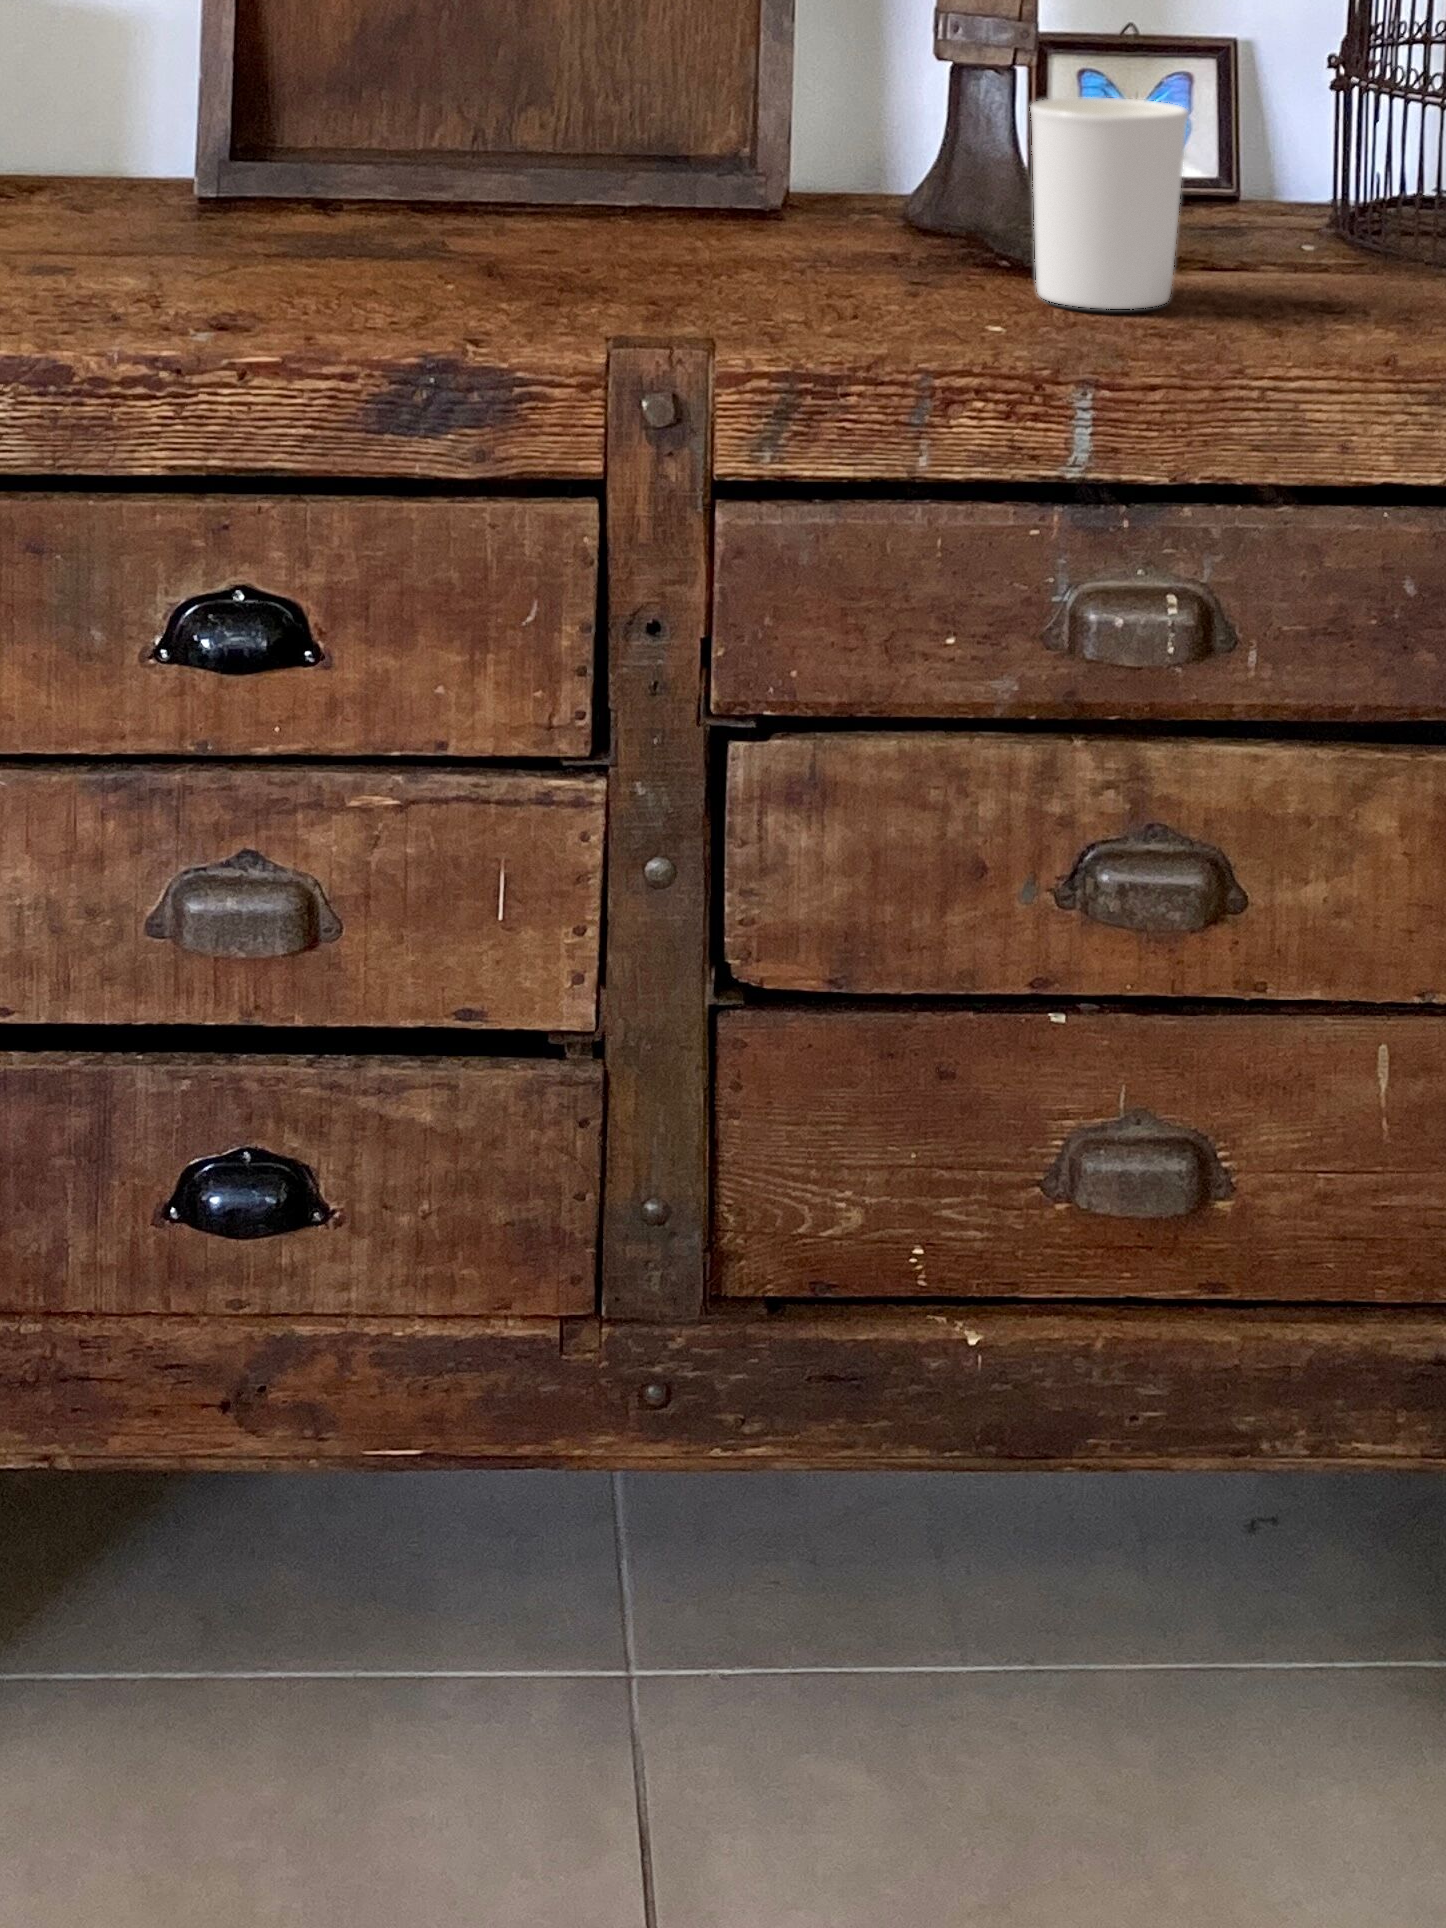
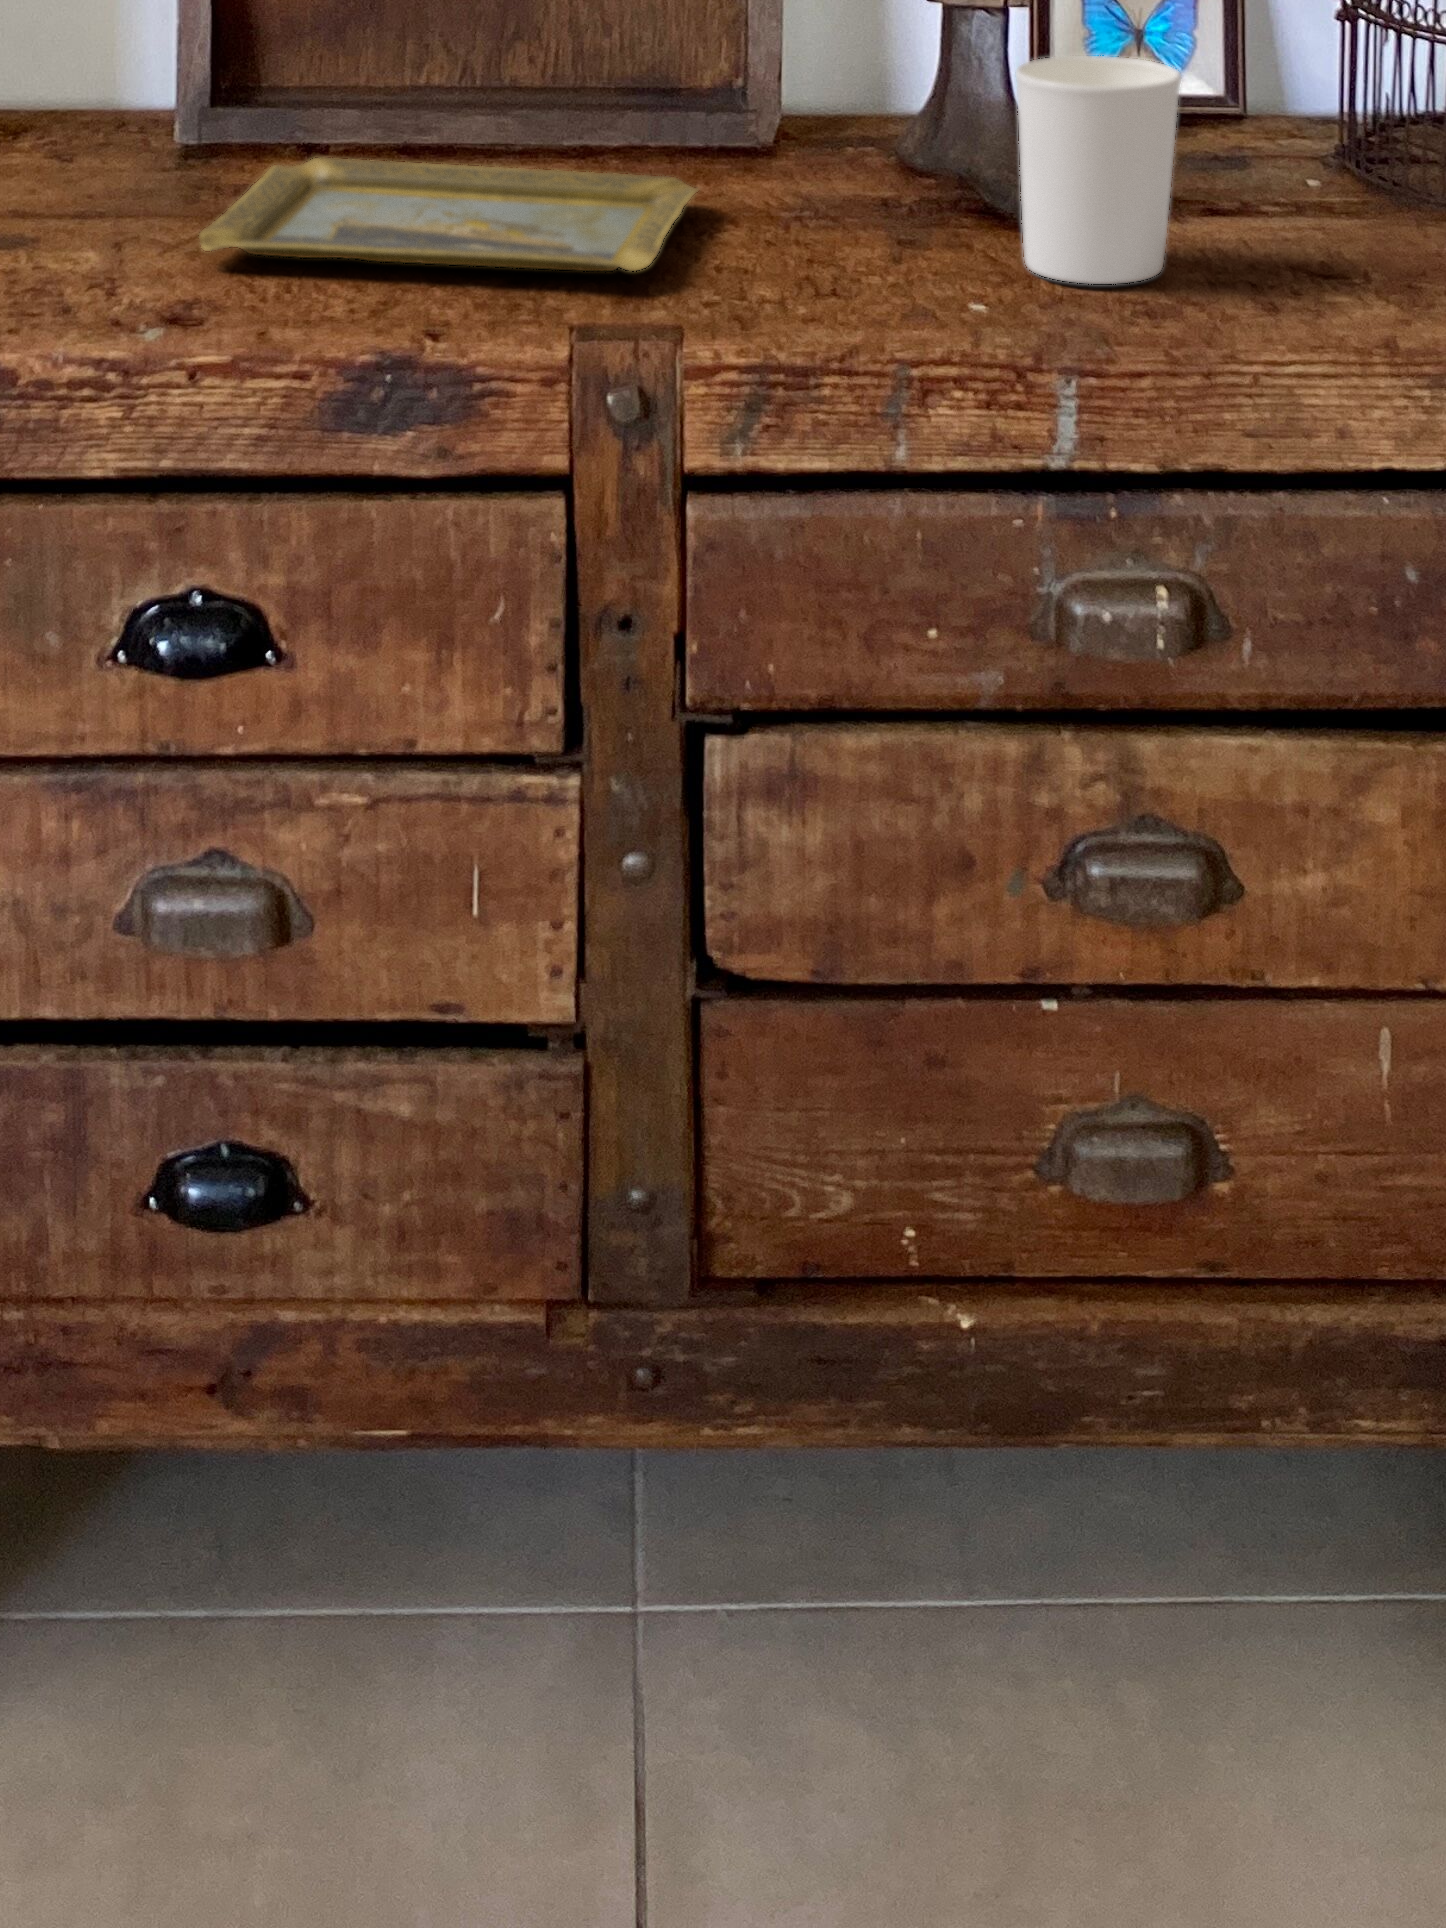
tray: none [239,202,719,292] -> present [200,158,698,271]

